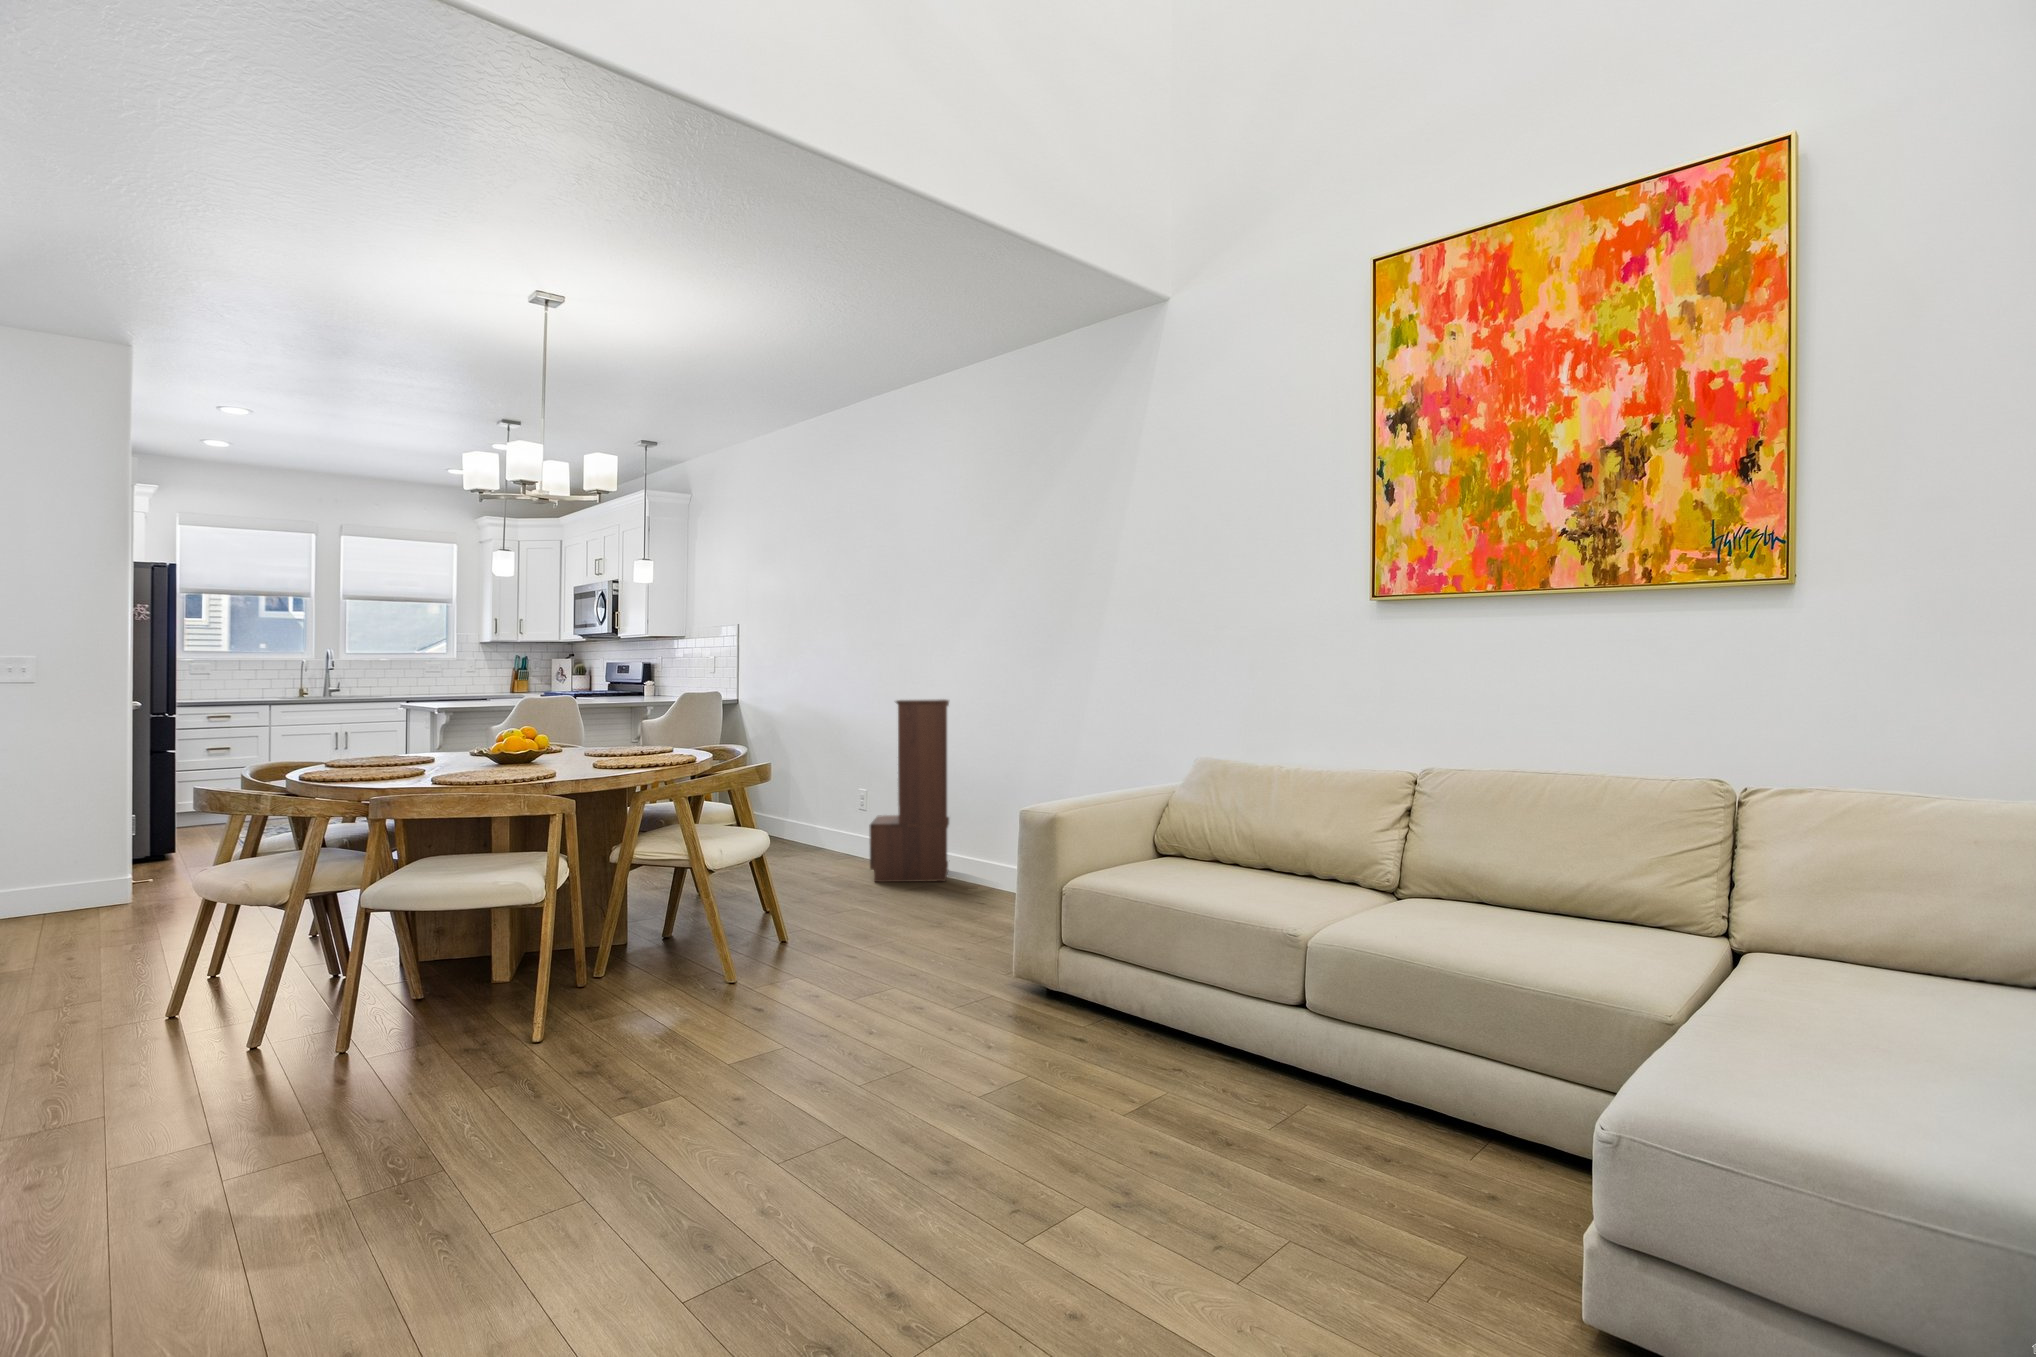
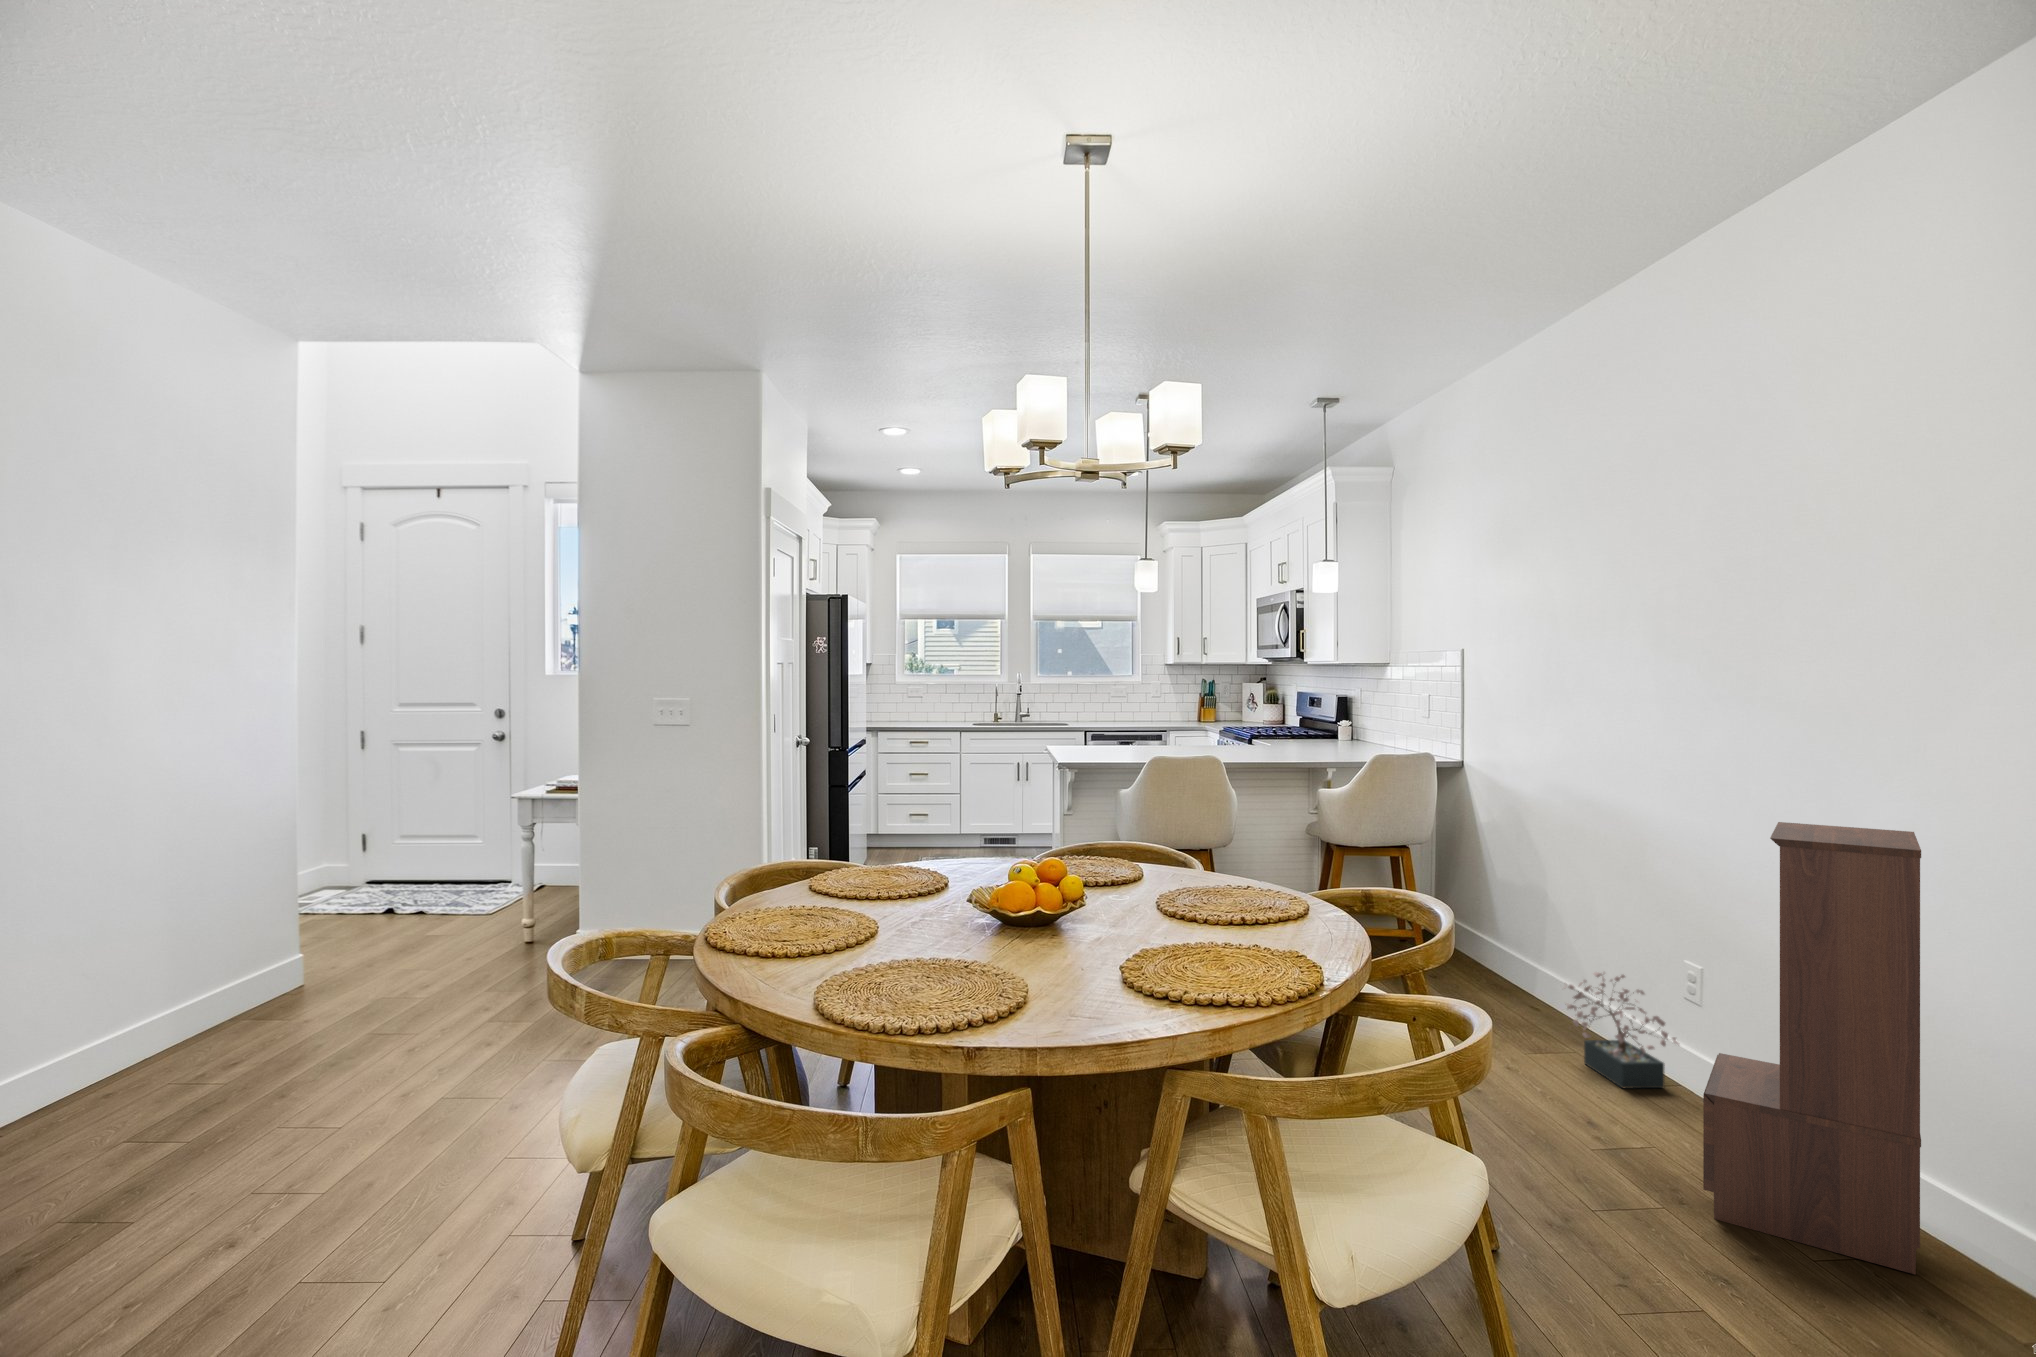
decorative plant: none [805,802,863,858] -> present [1567,972,1679,1088]

